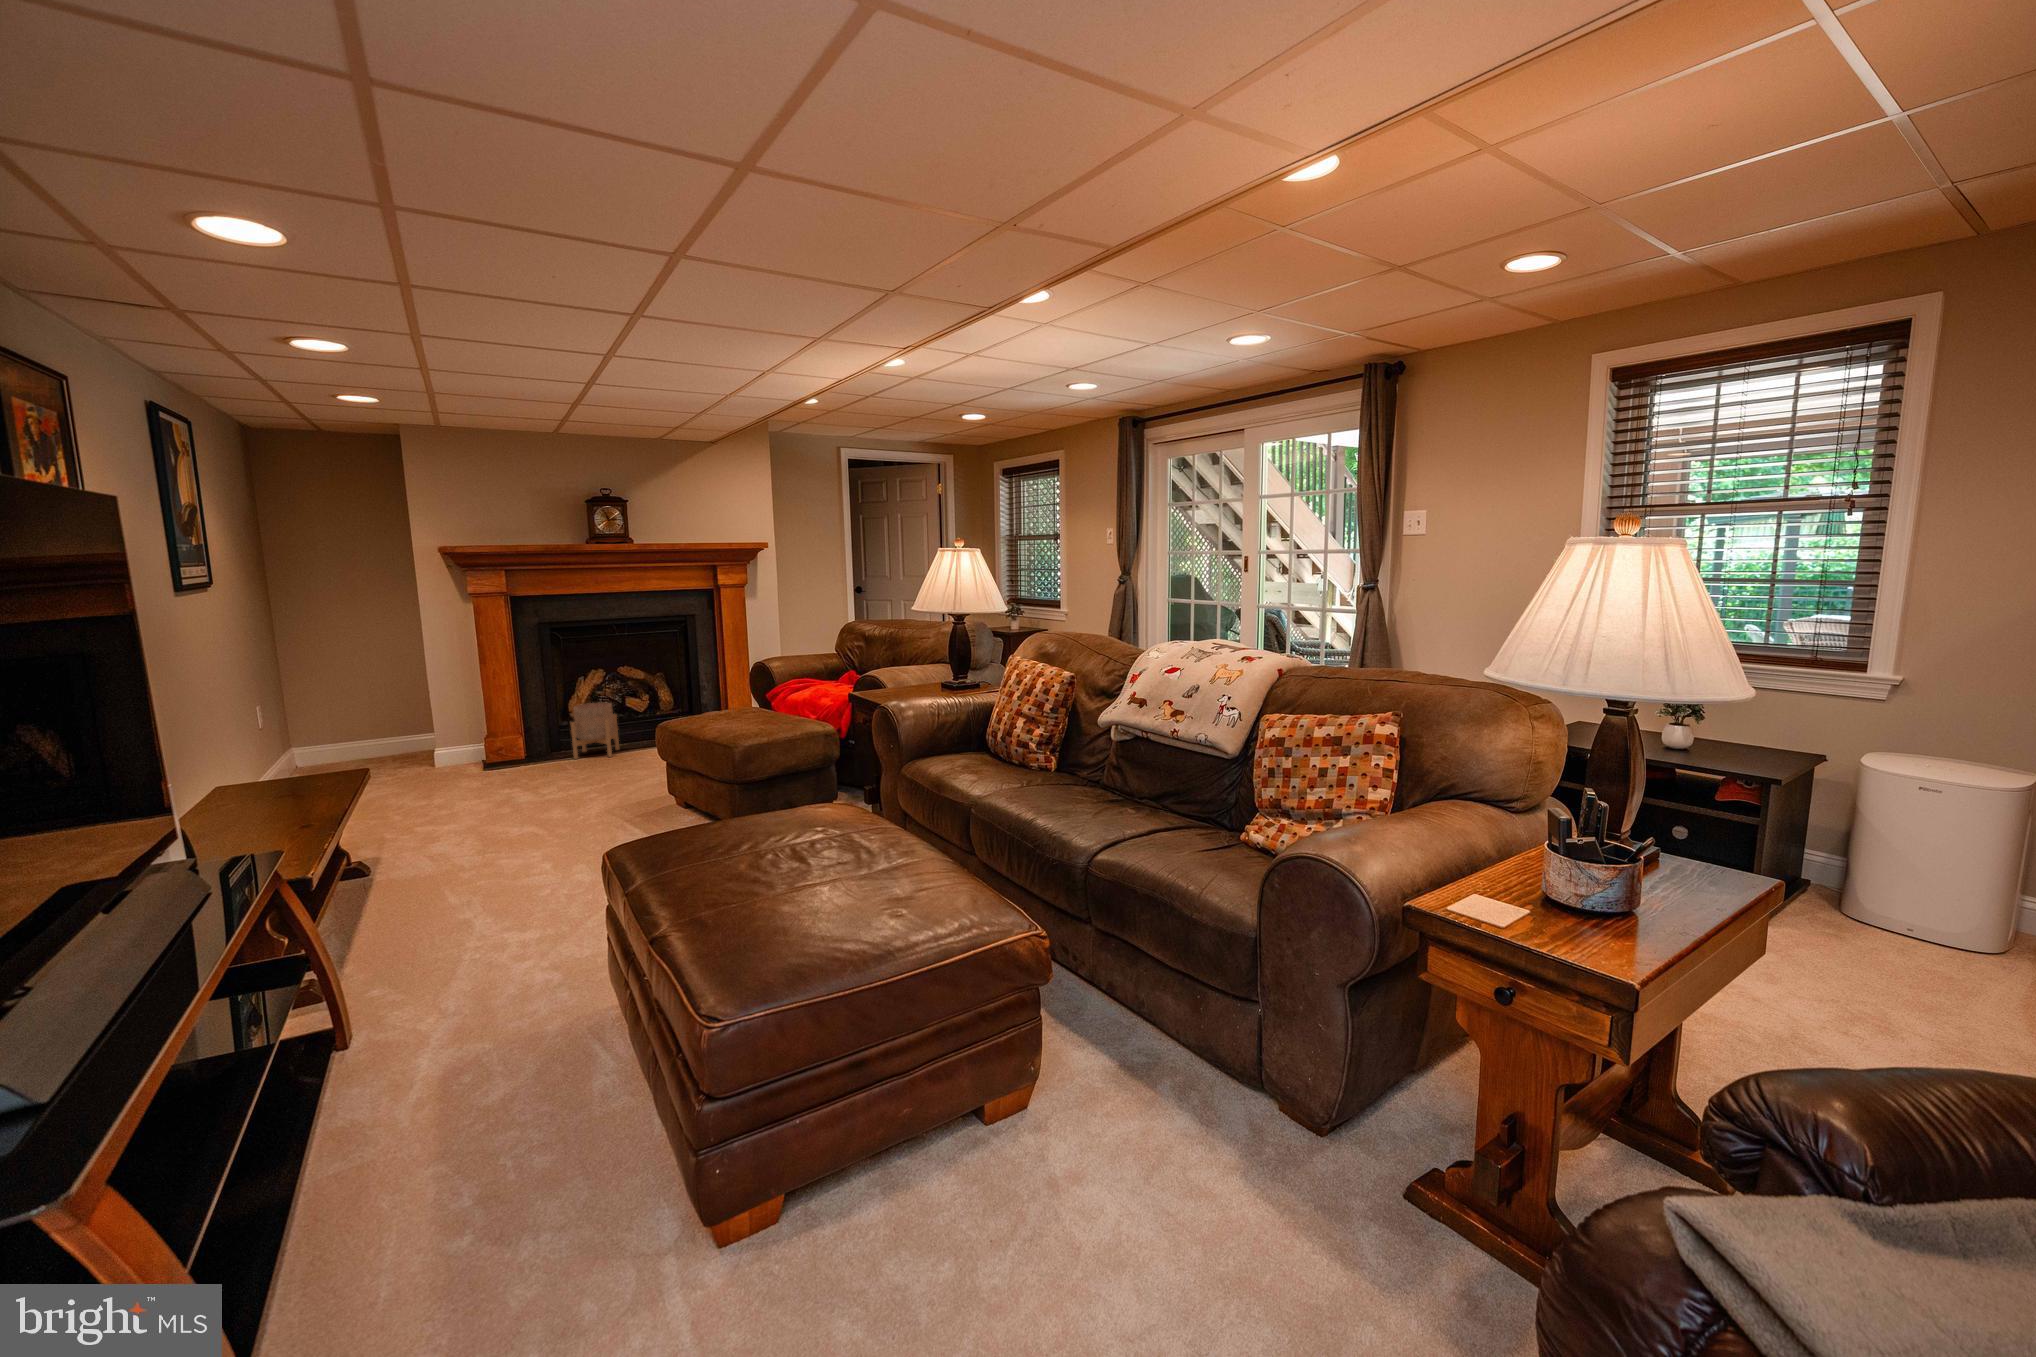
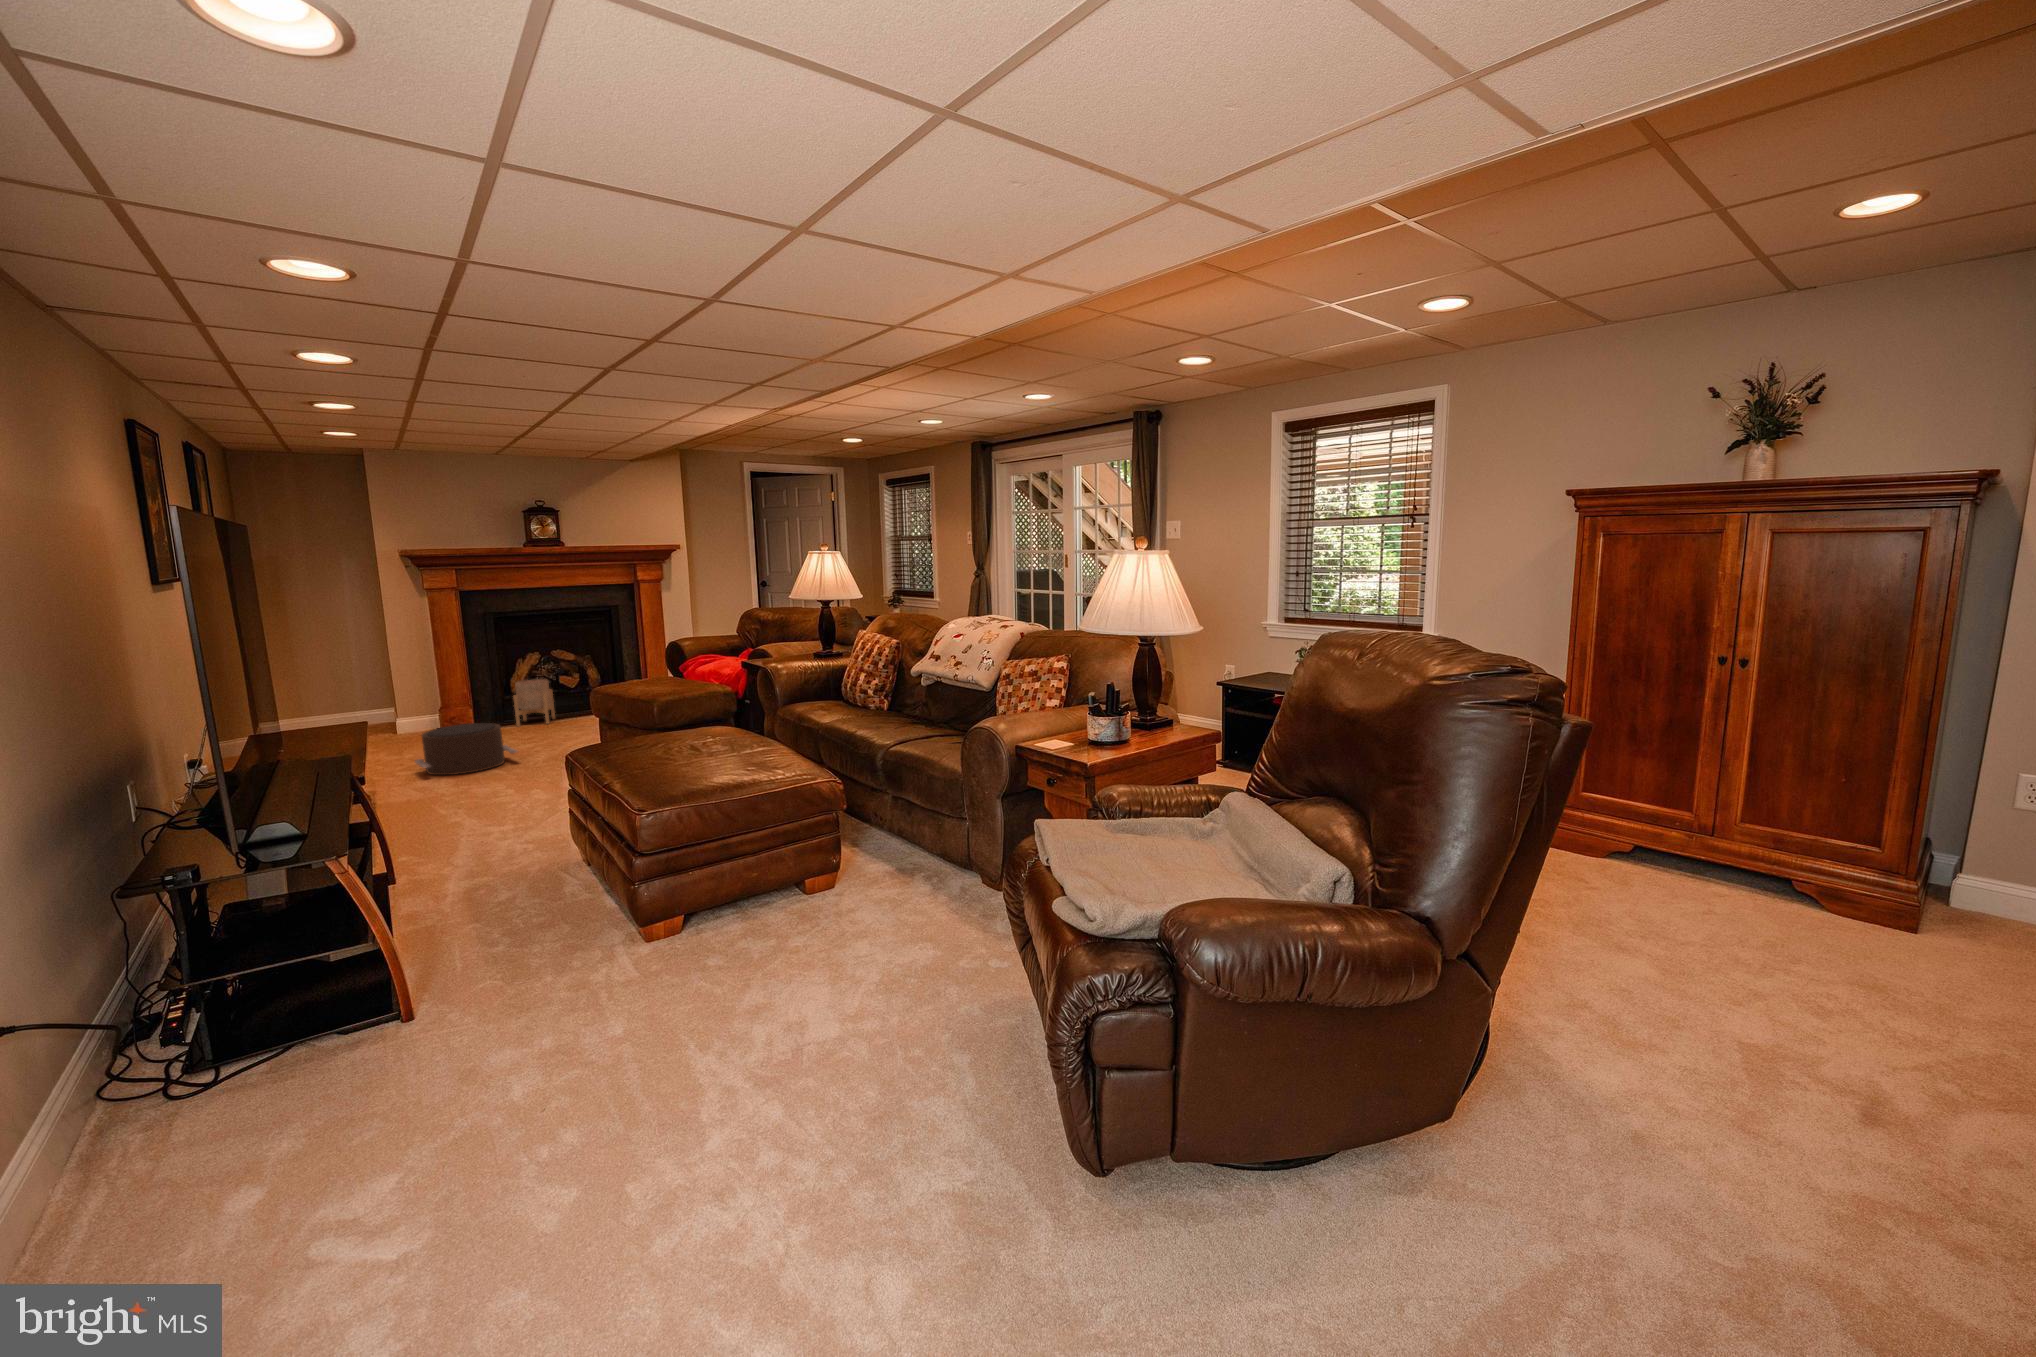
pouf: none [440,763,568,832] -> present [415,723,517,775]

